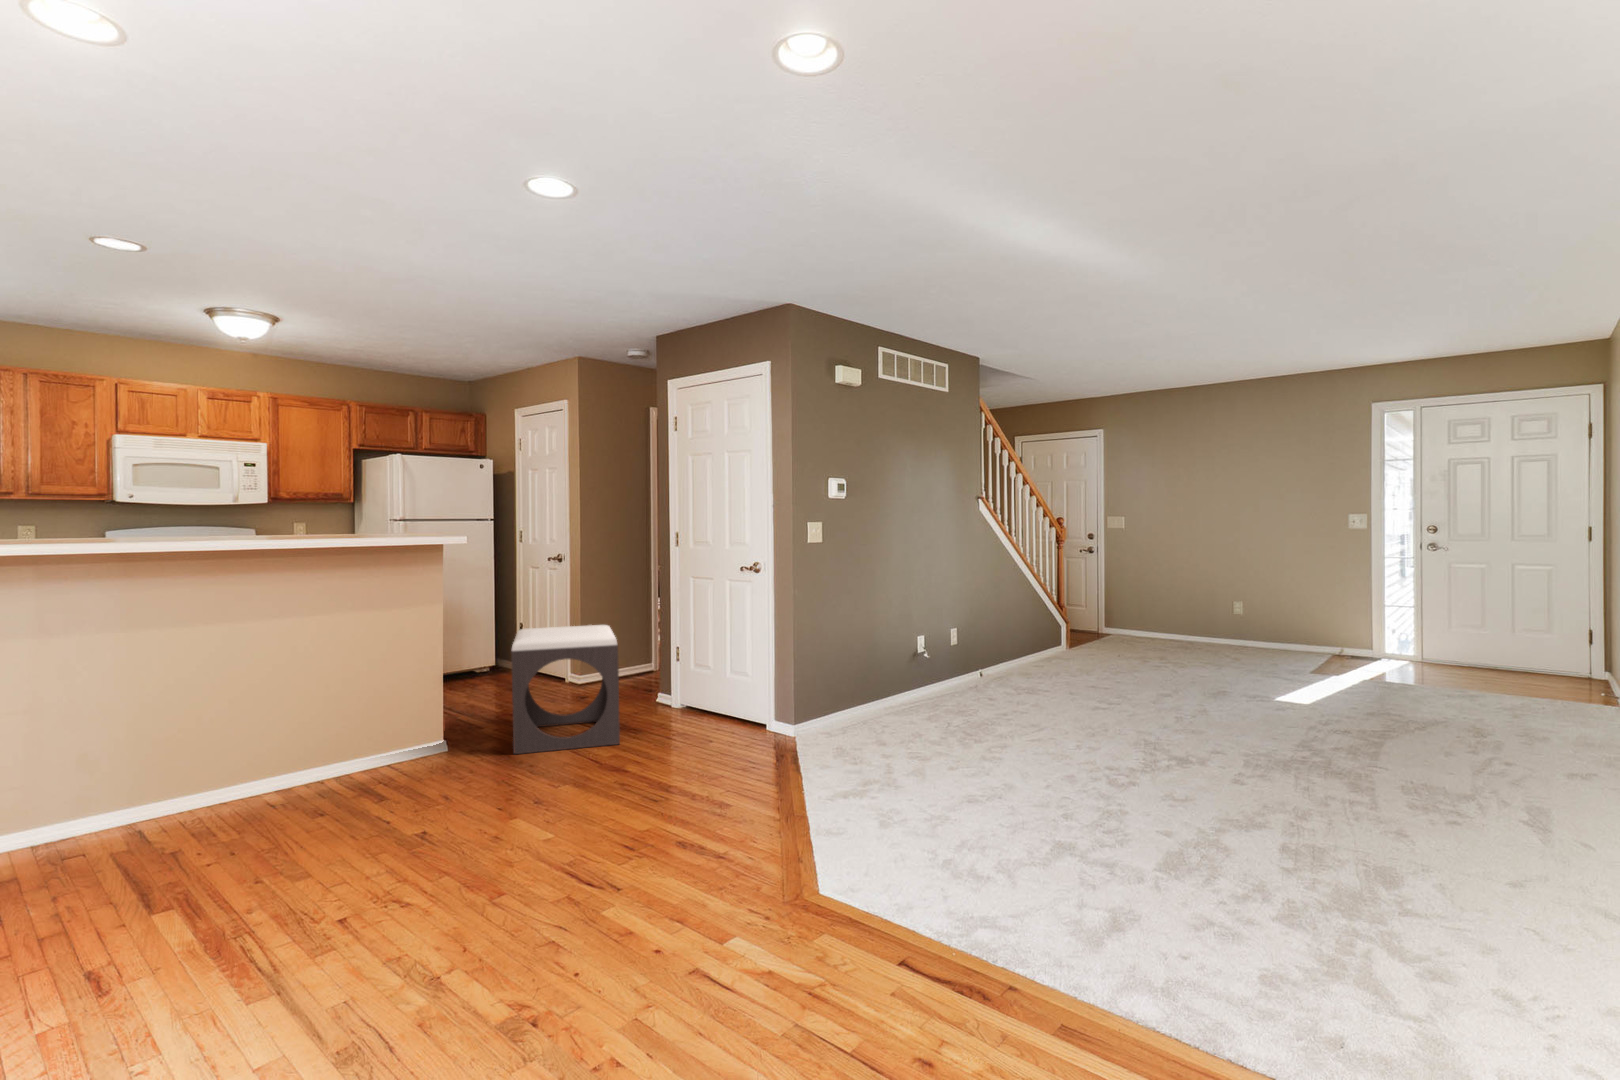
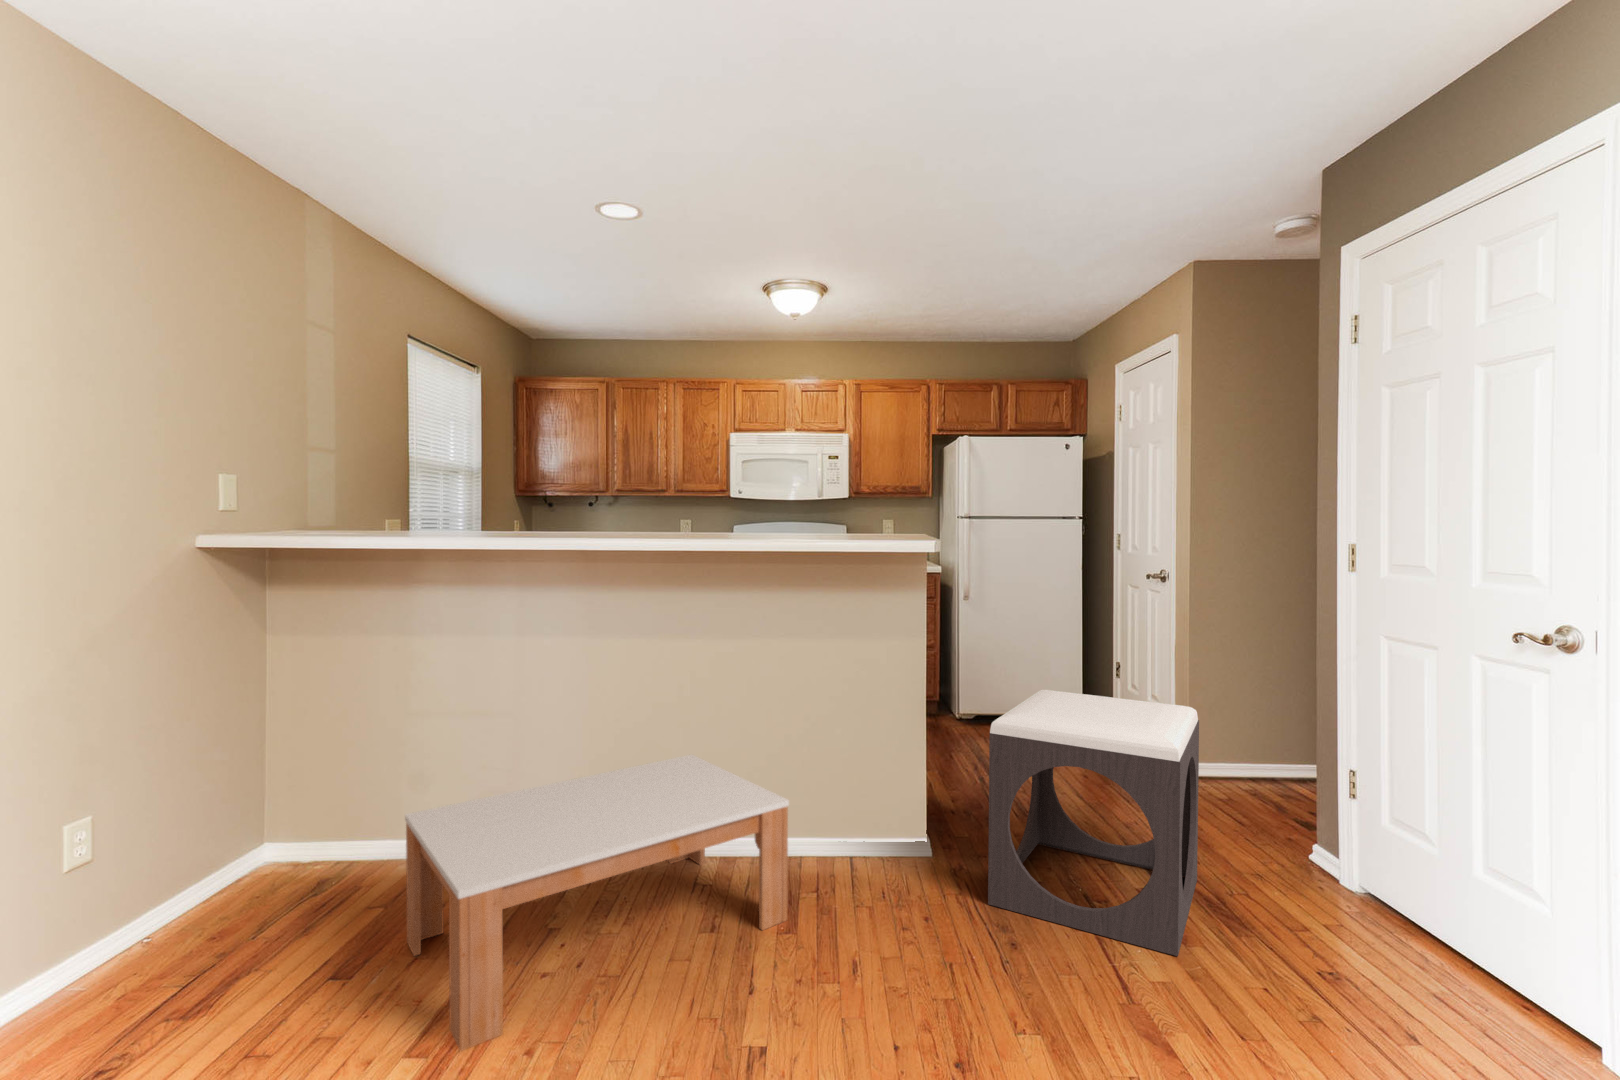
coffee table: none [68,711,395,887] -> present [405,755,789,1051]

